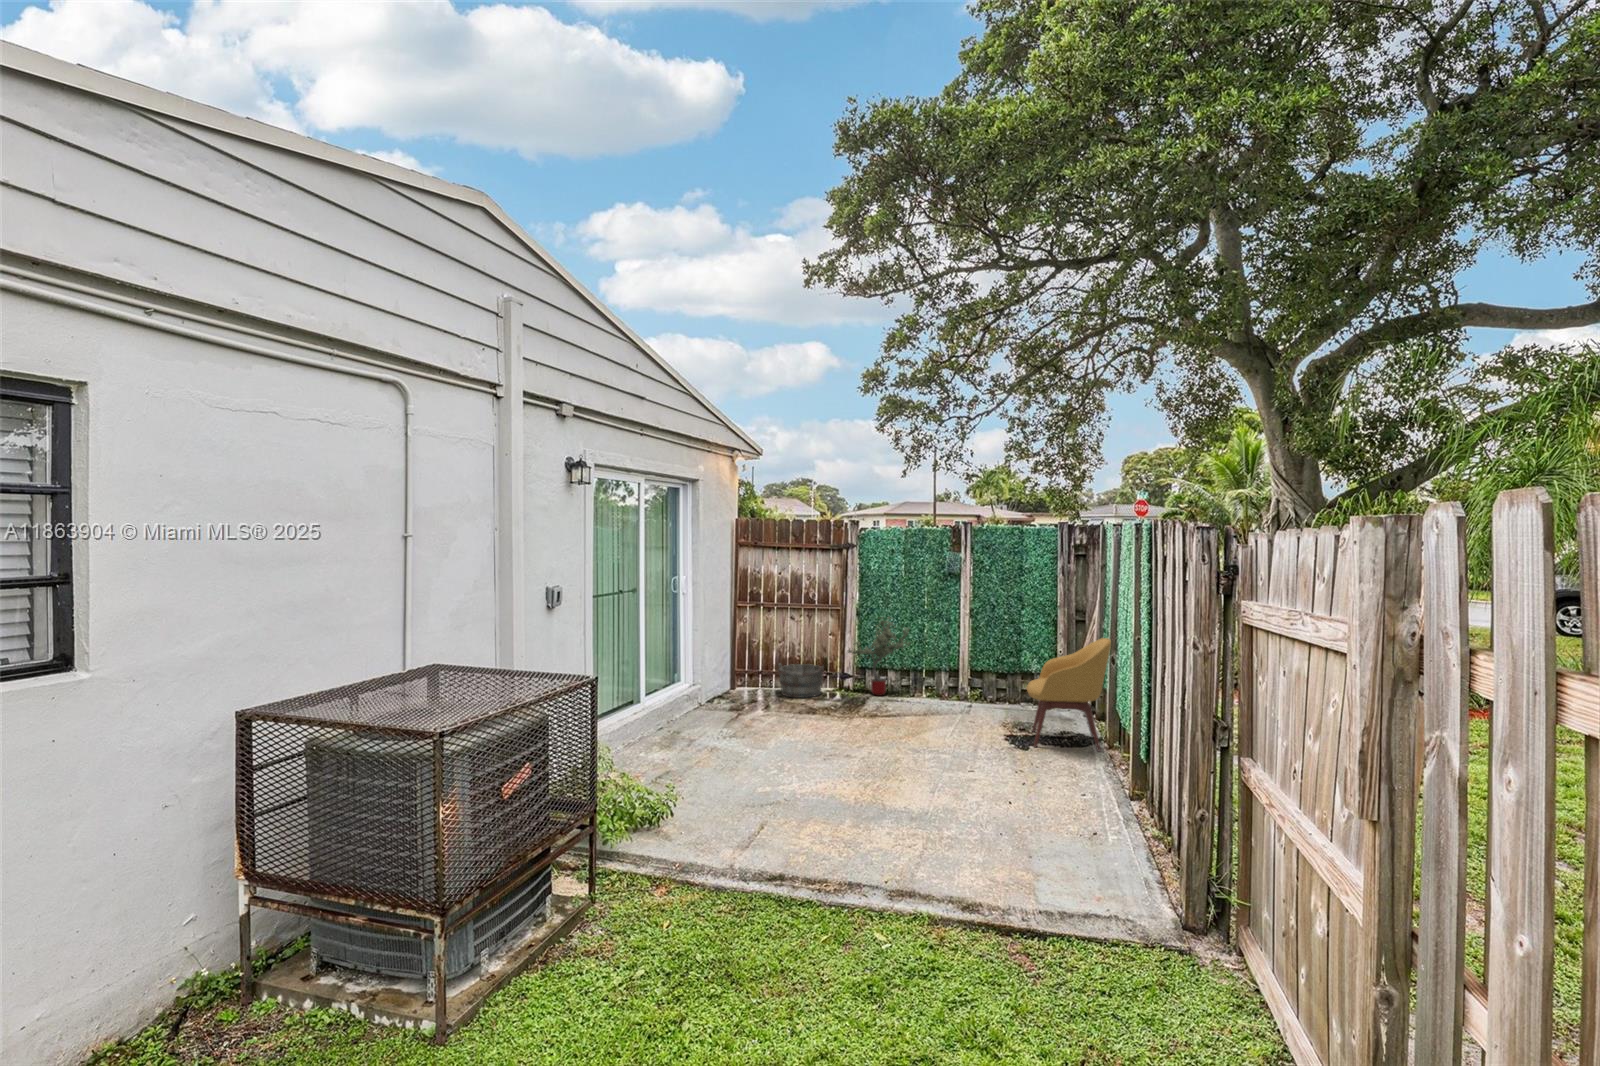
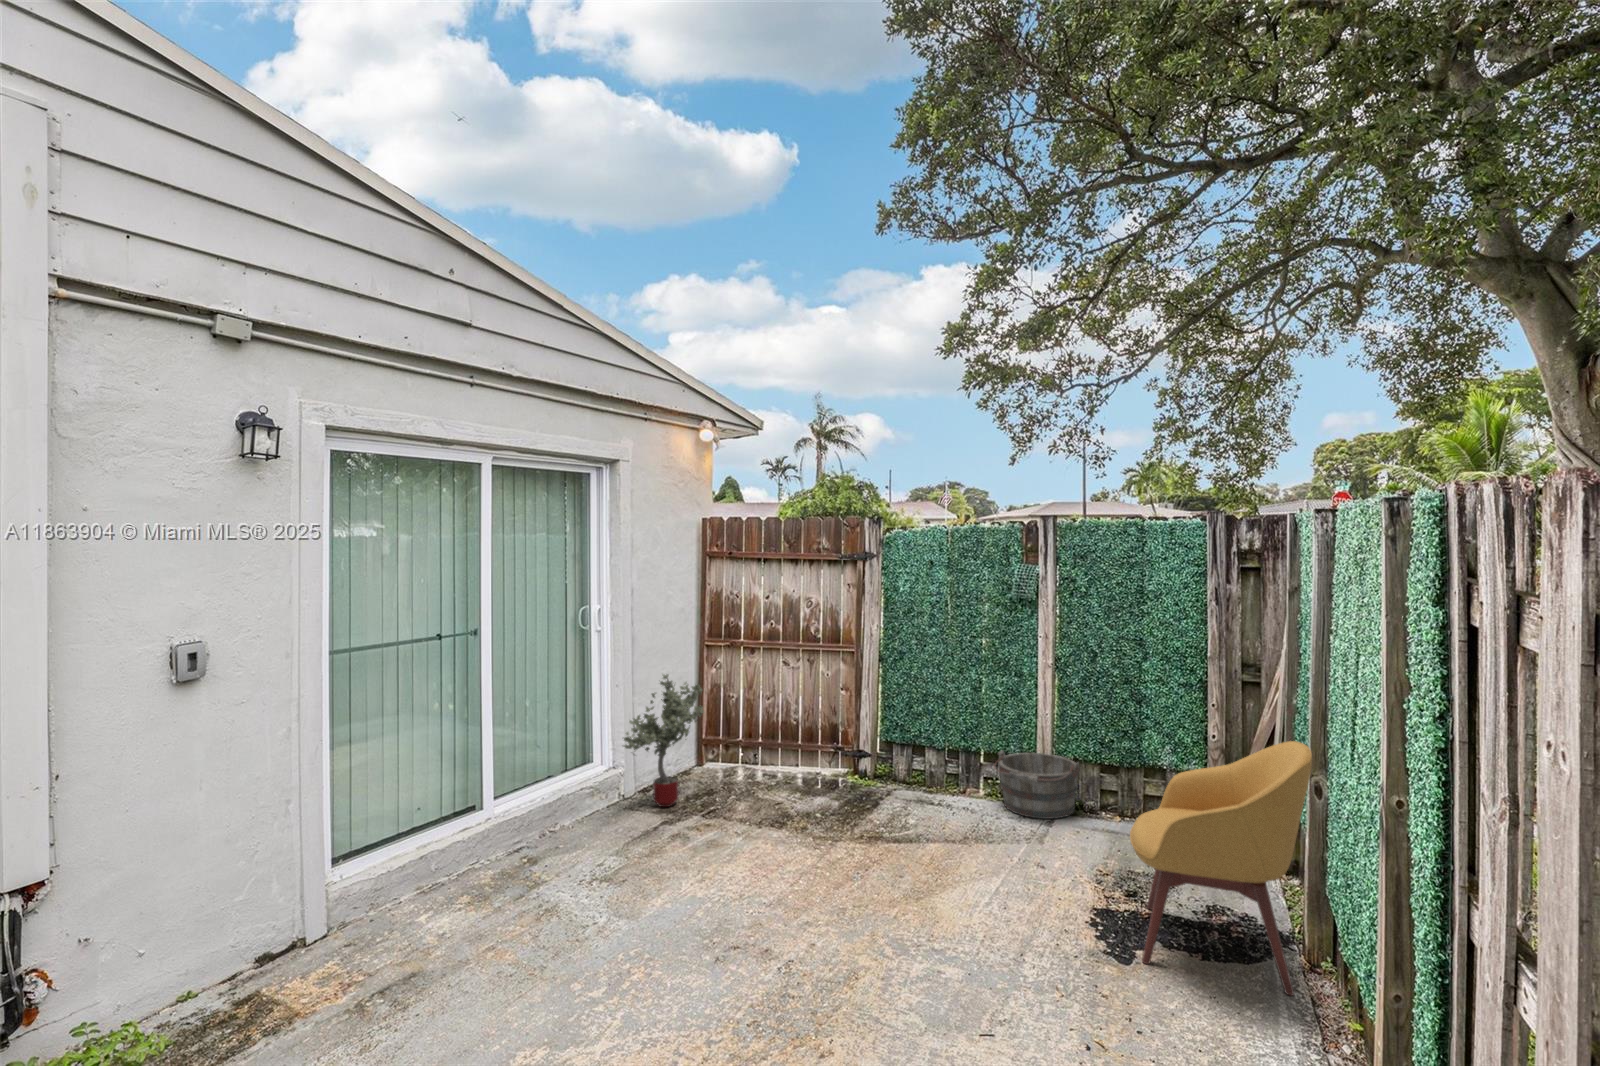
potted tree: present [848,617,909,696] -> present [624,674,704,807]
bucket: present [778,663,824,698] -> present [994,750,1079,819]

